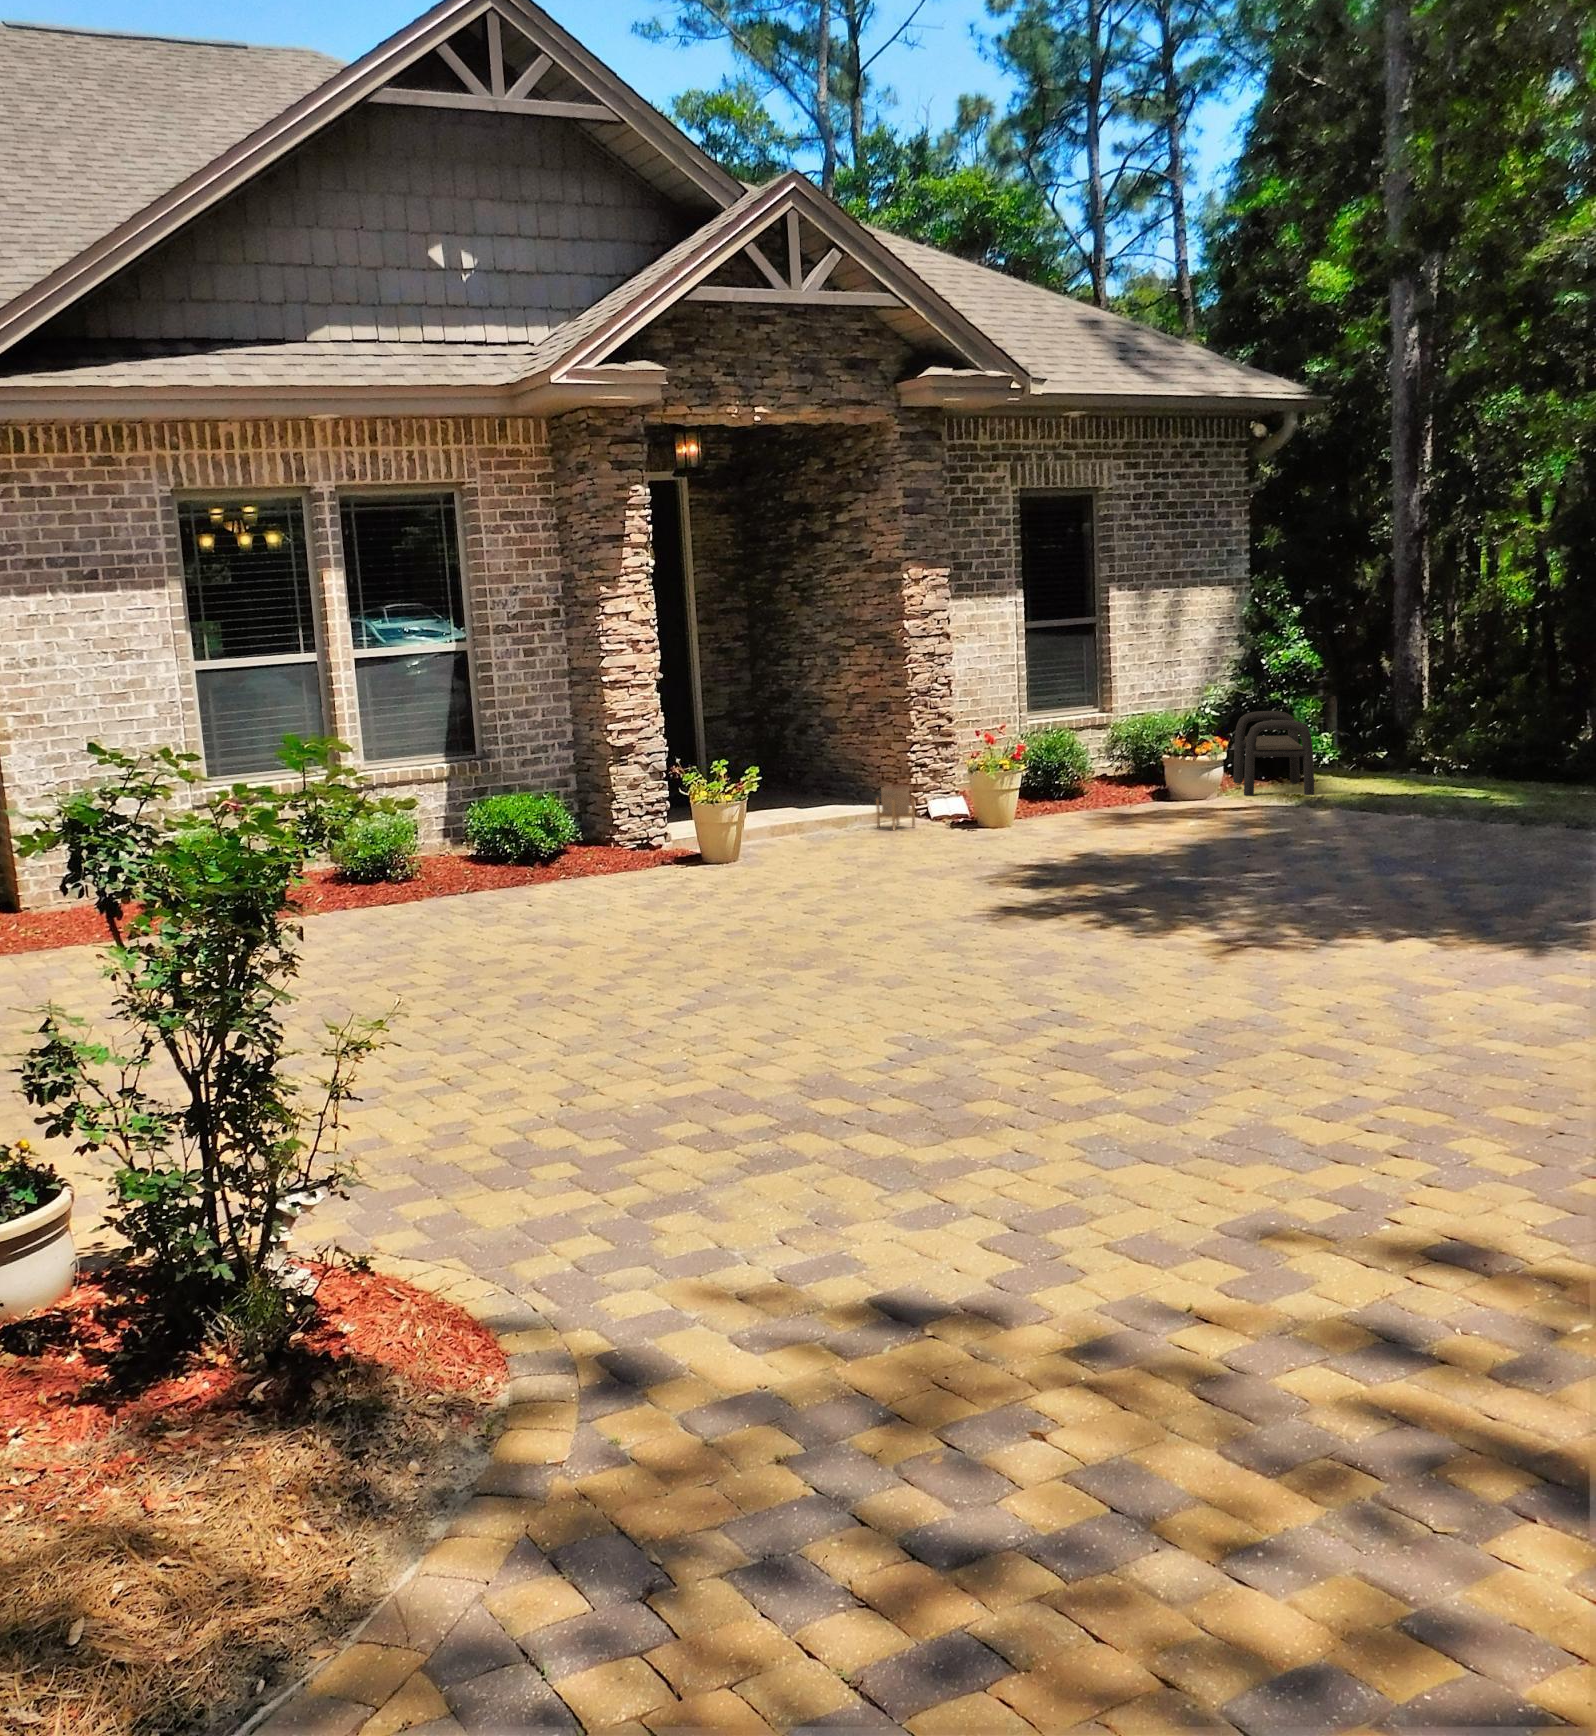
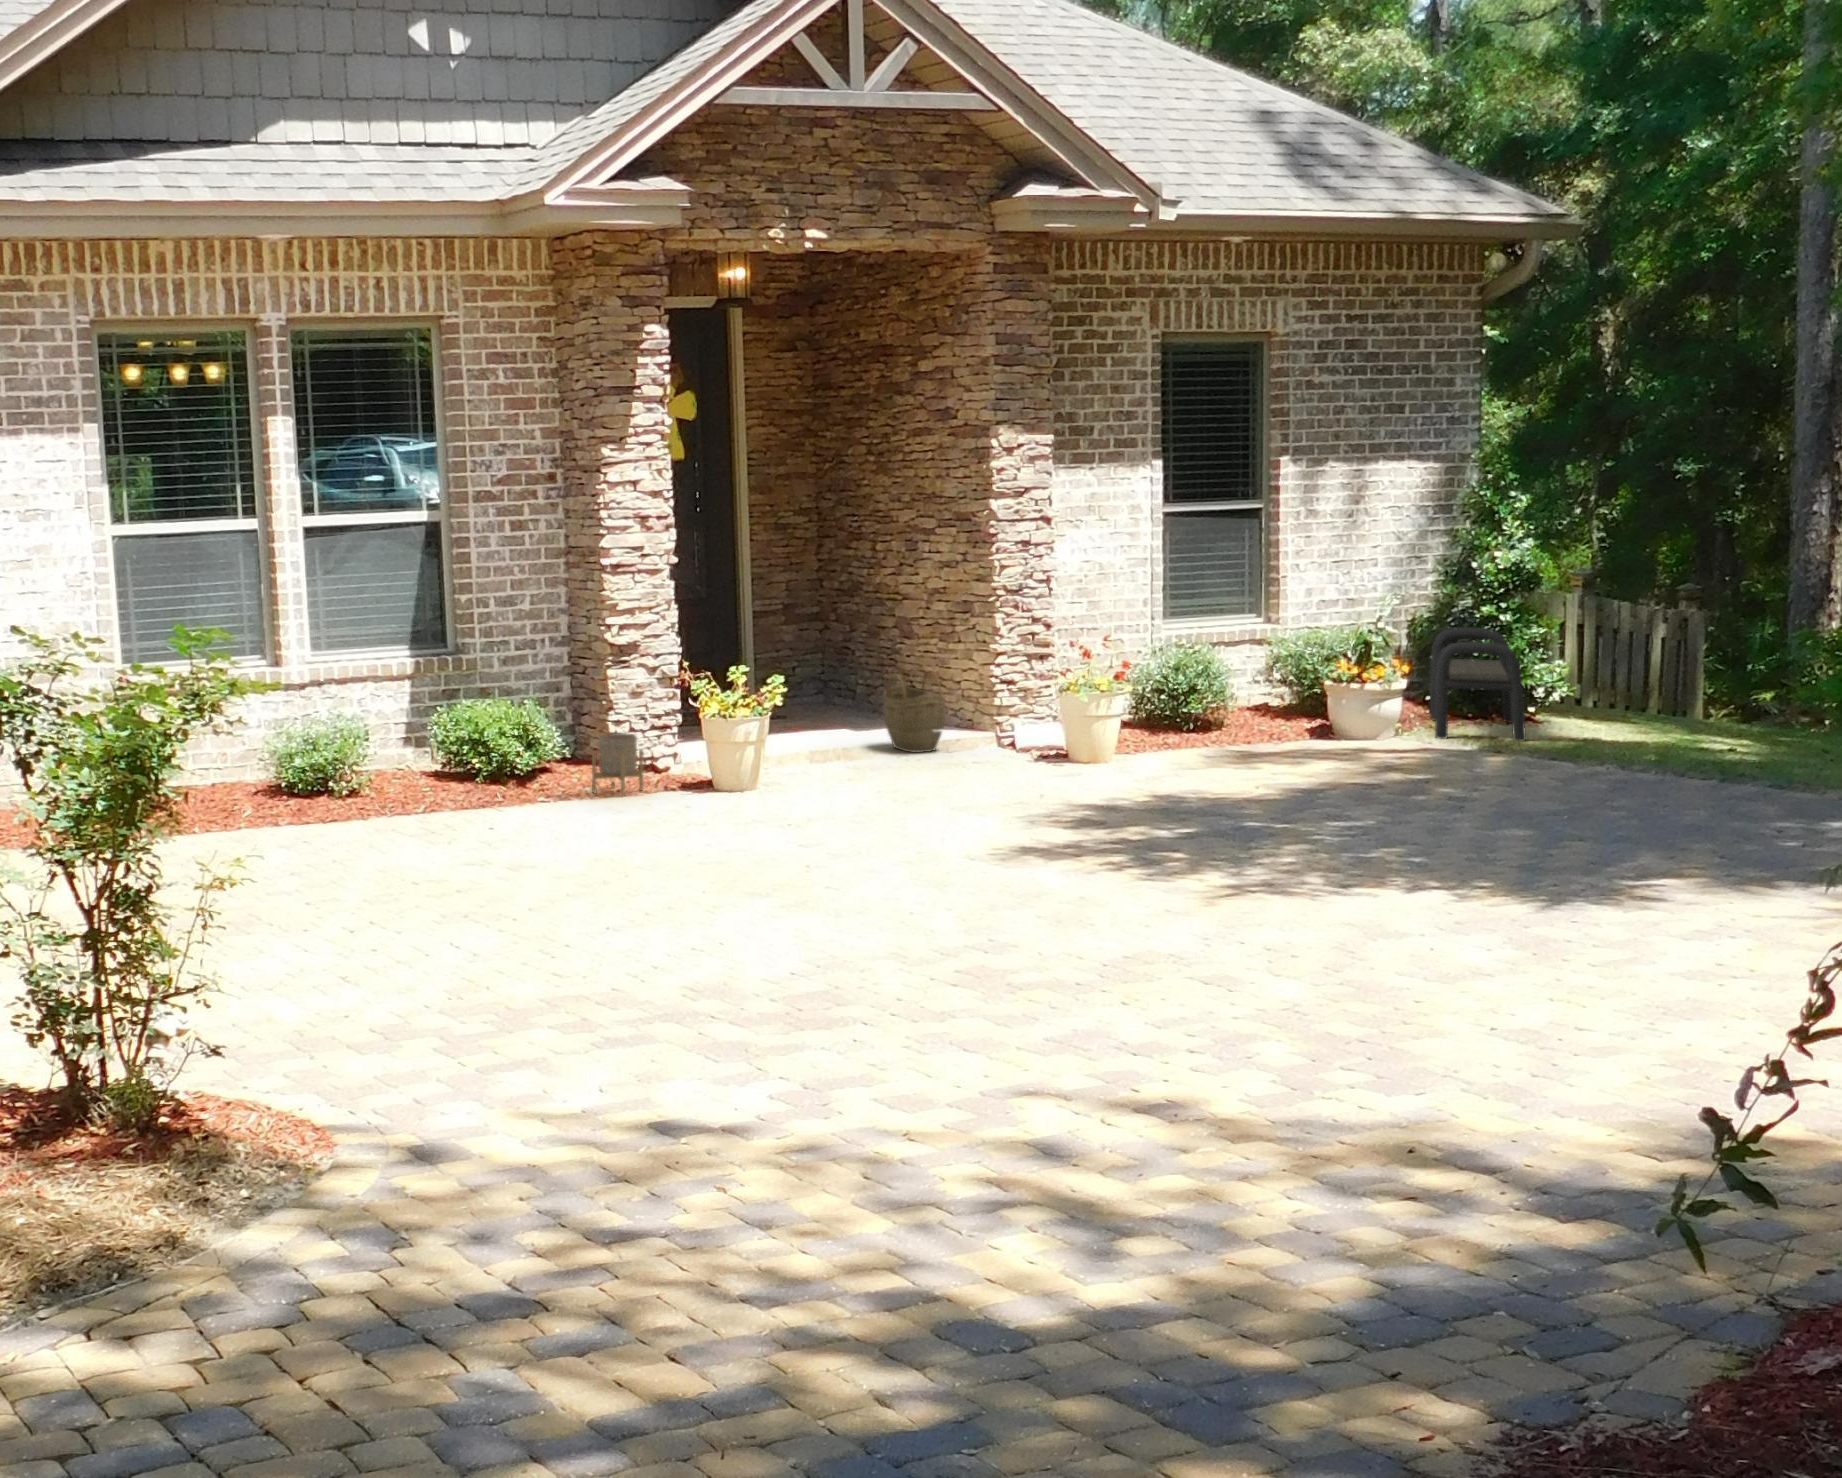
woven basket: none [819,761,869,824] -> present [883,671,945,752]
planter: present [876,786,915,830] -> present [592,733,643,796]

